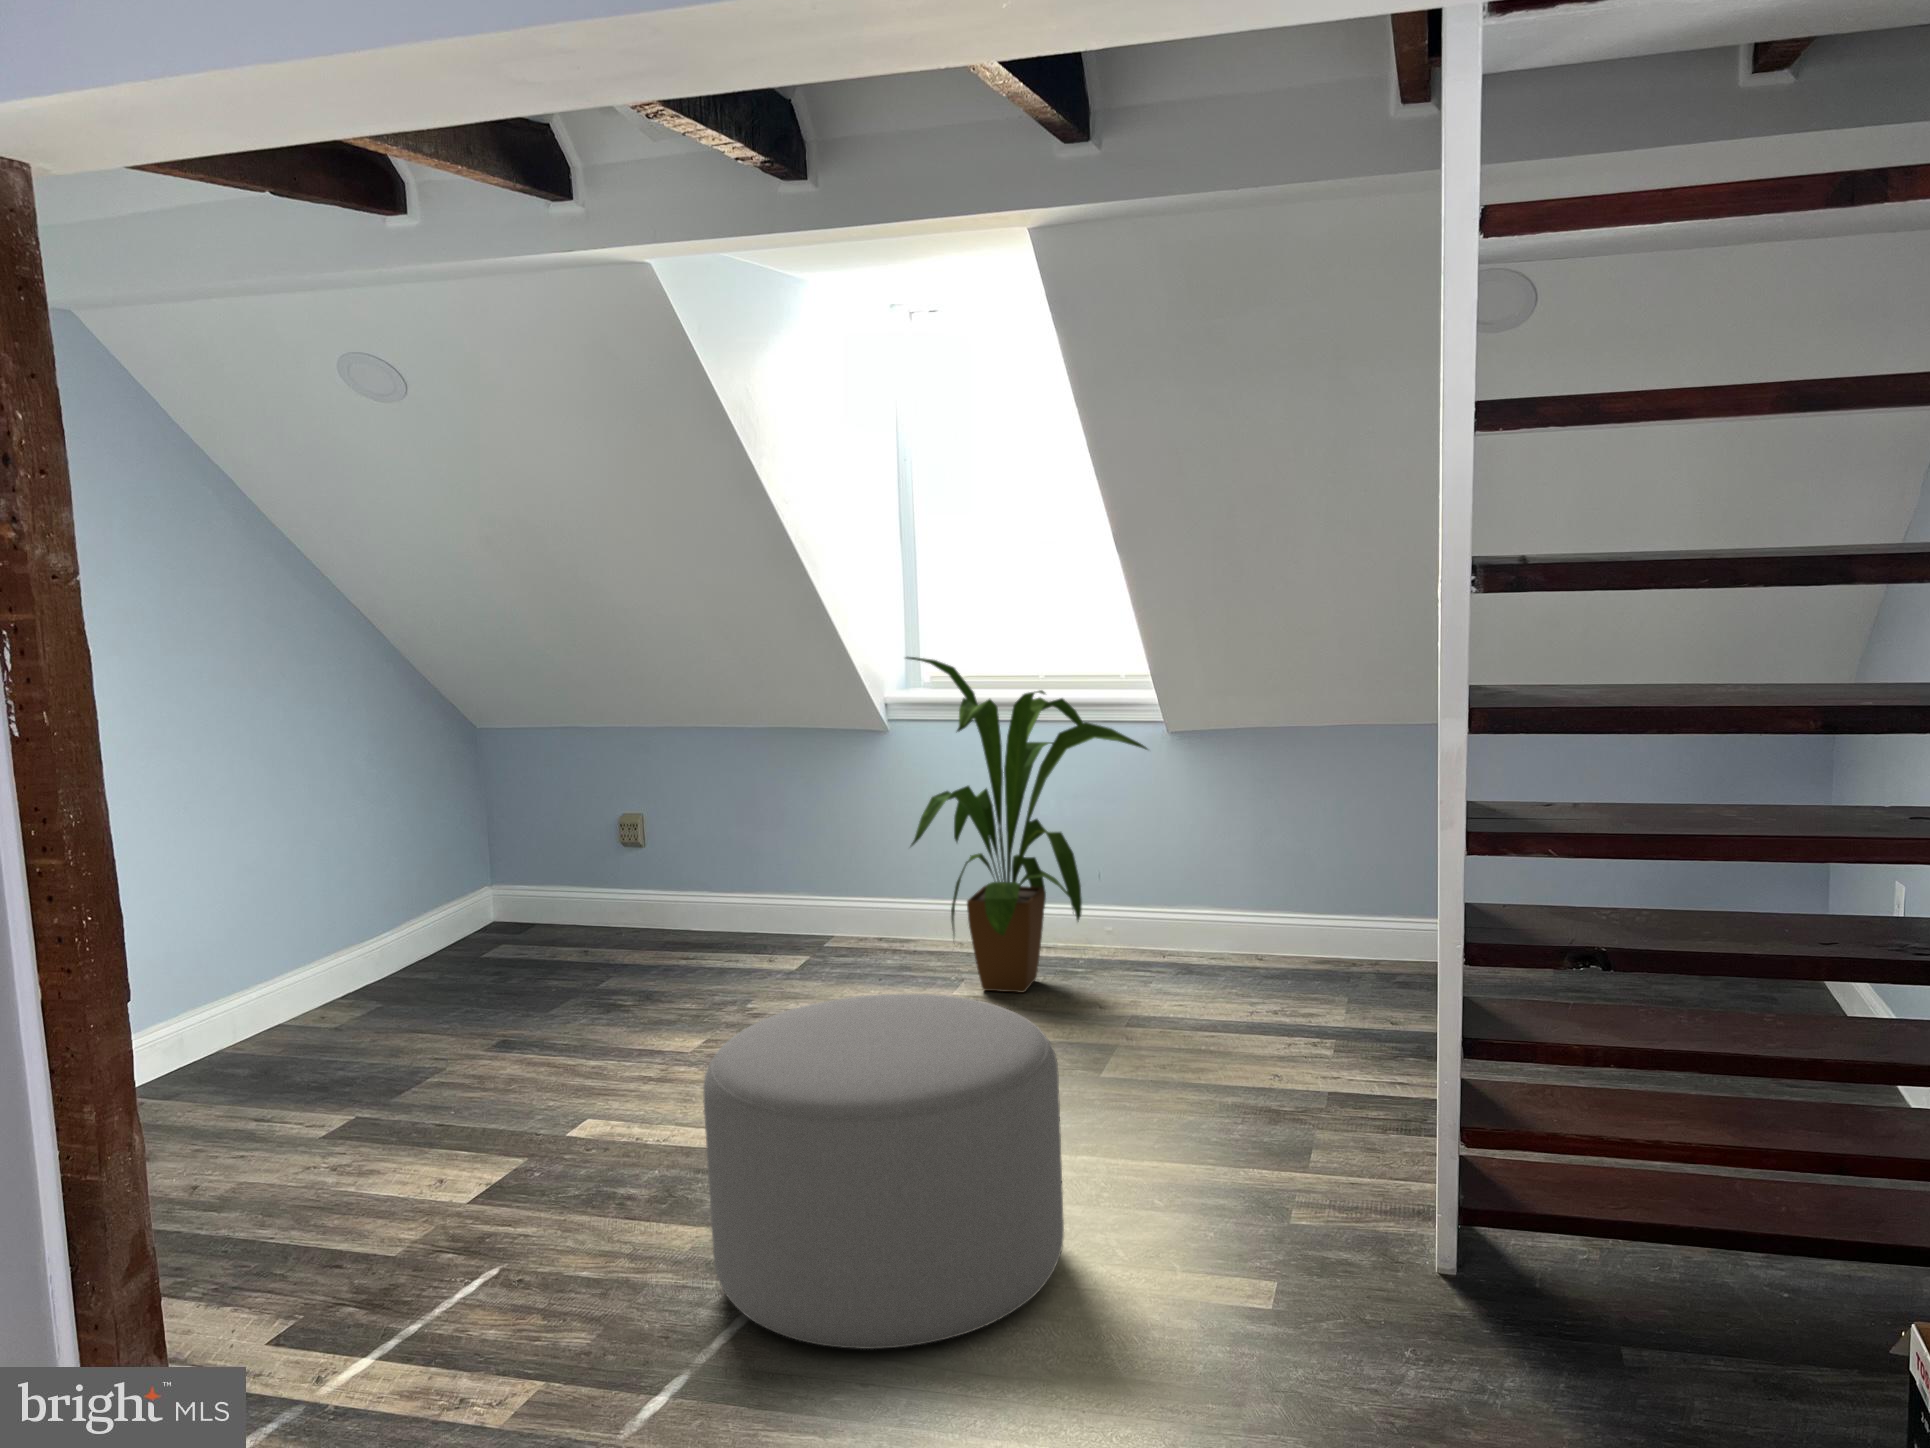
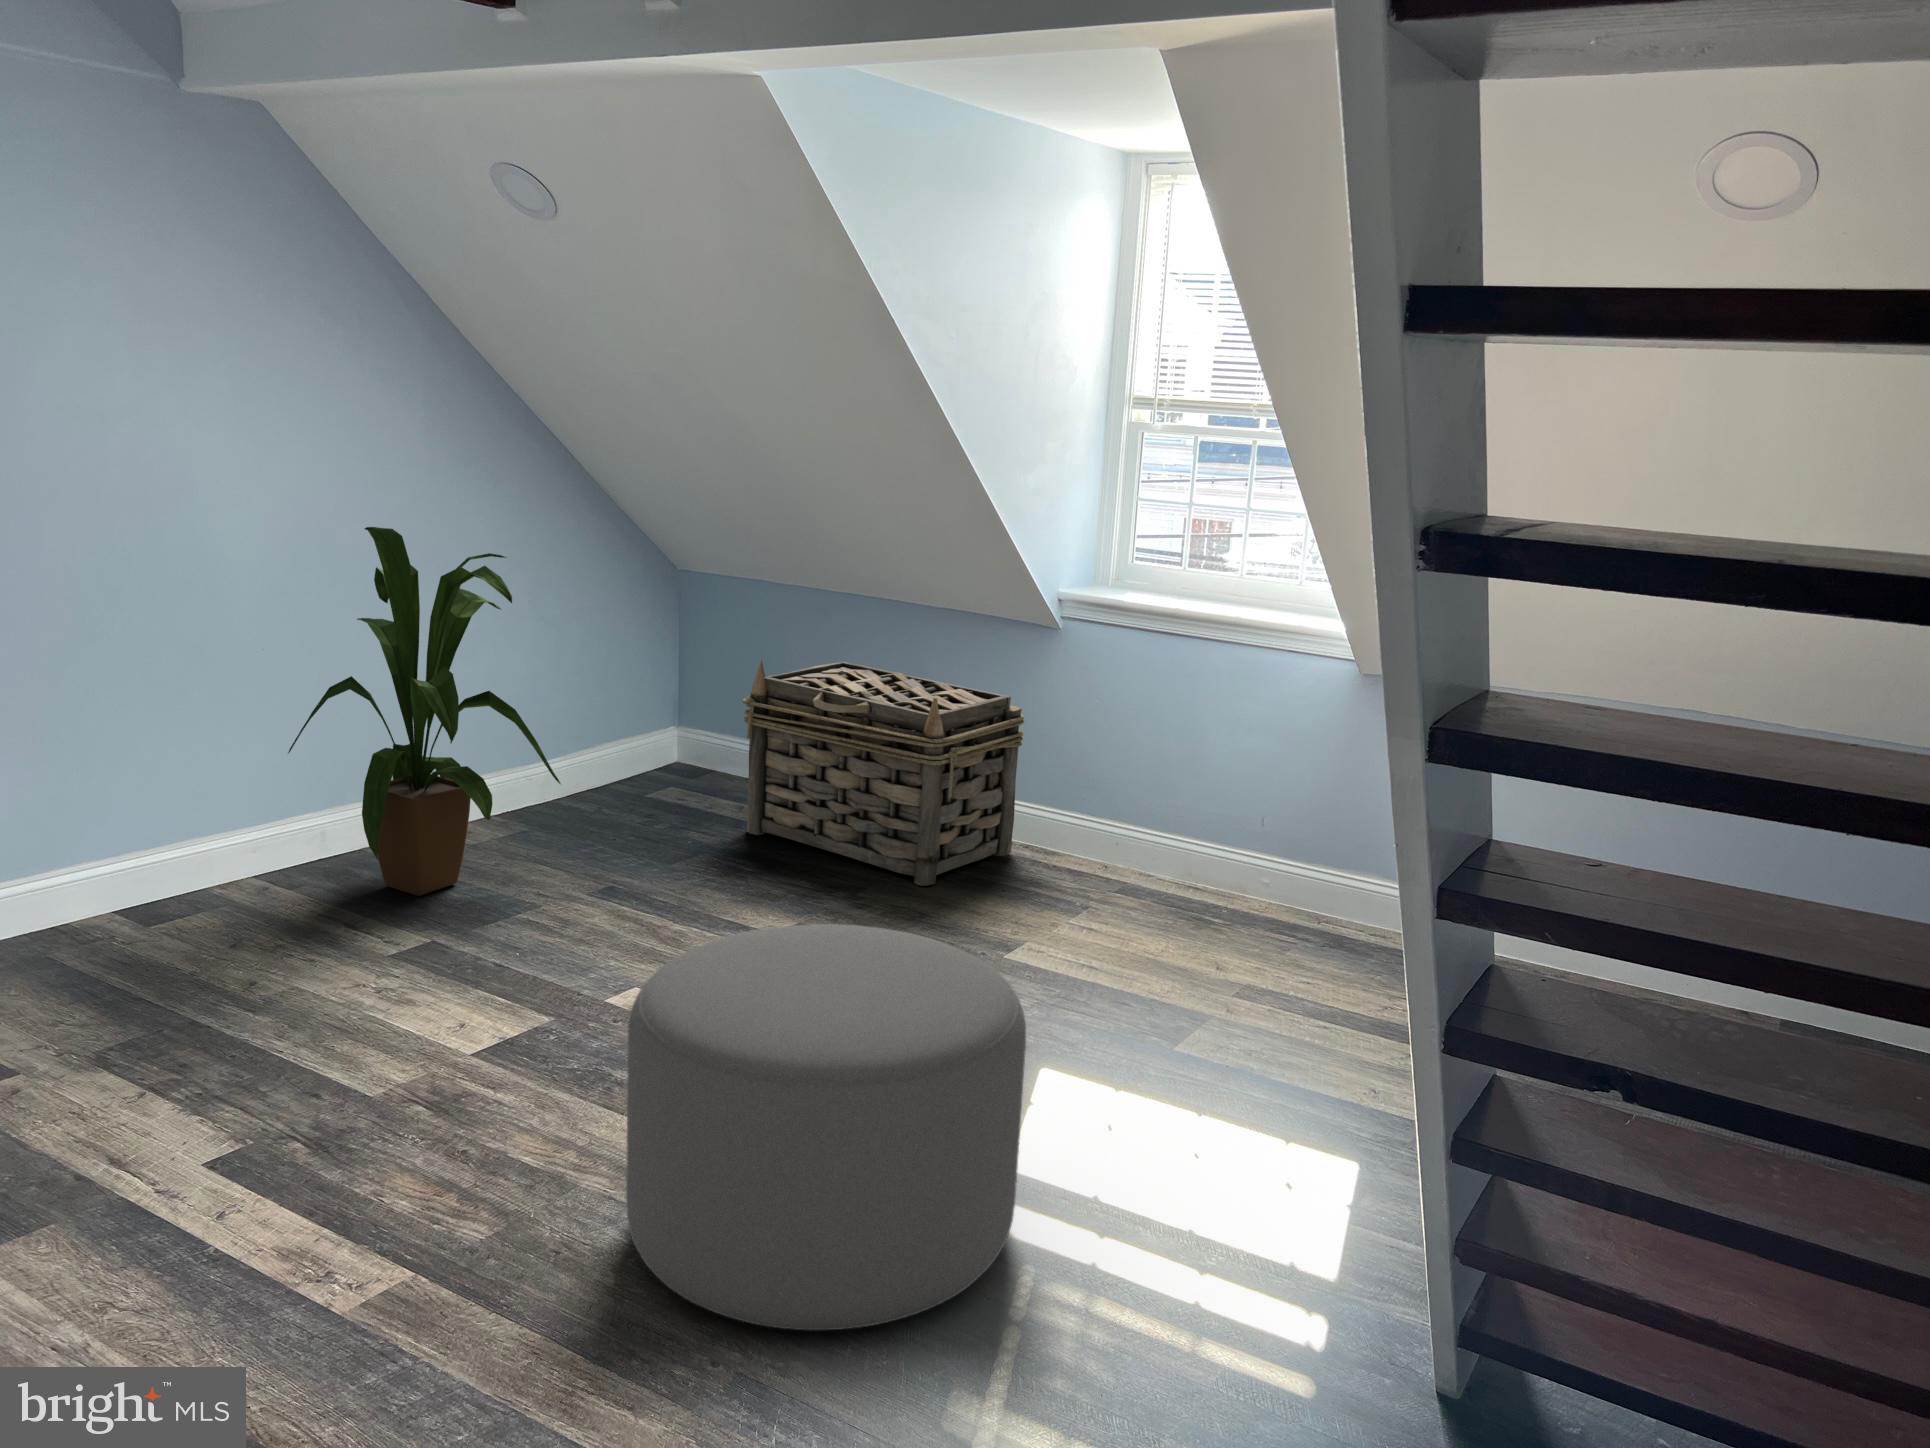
house plant: present [906,657,1147,993] -> present [288,527,561,896]
basket: none [589,793,867,988] -> present [742,661,1024,886]

